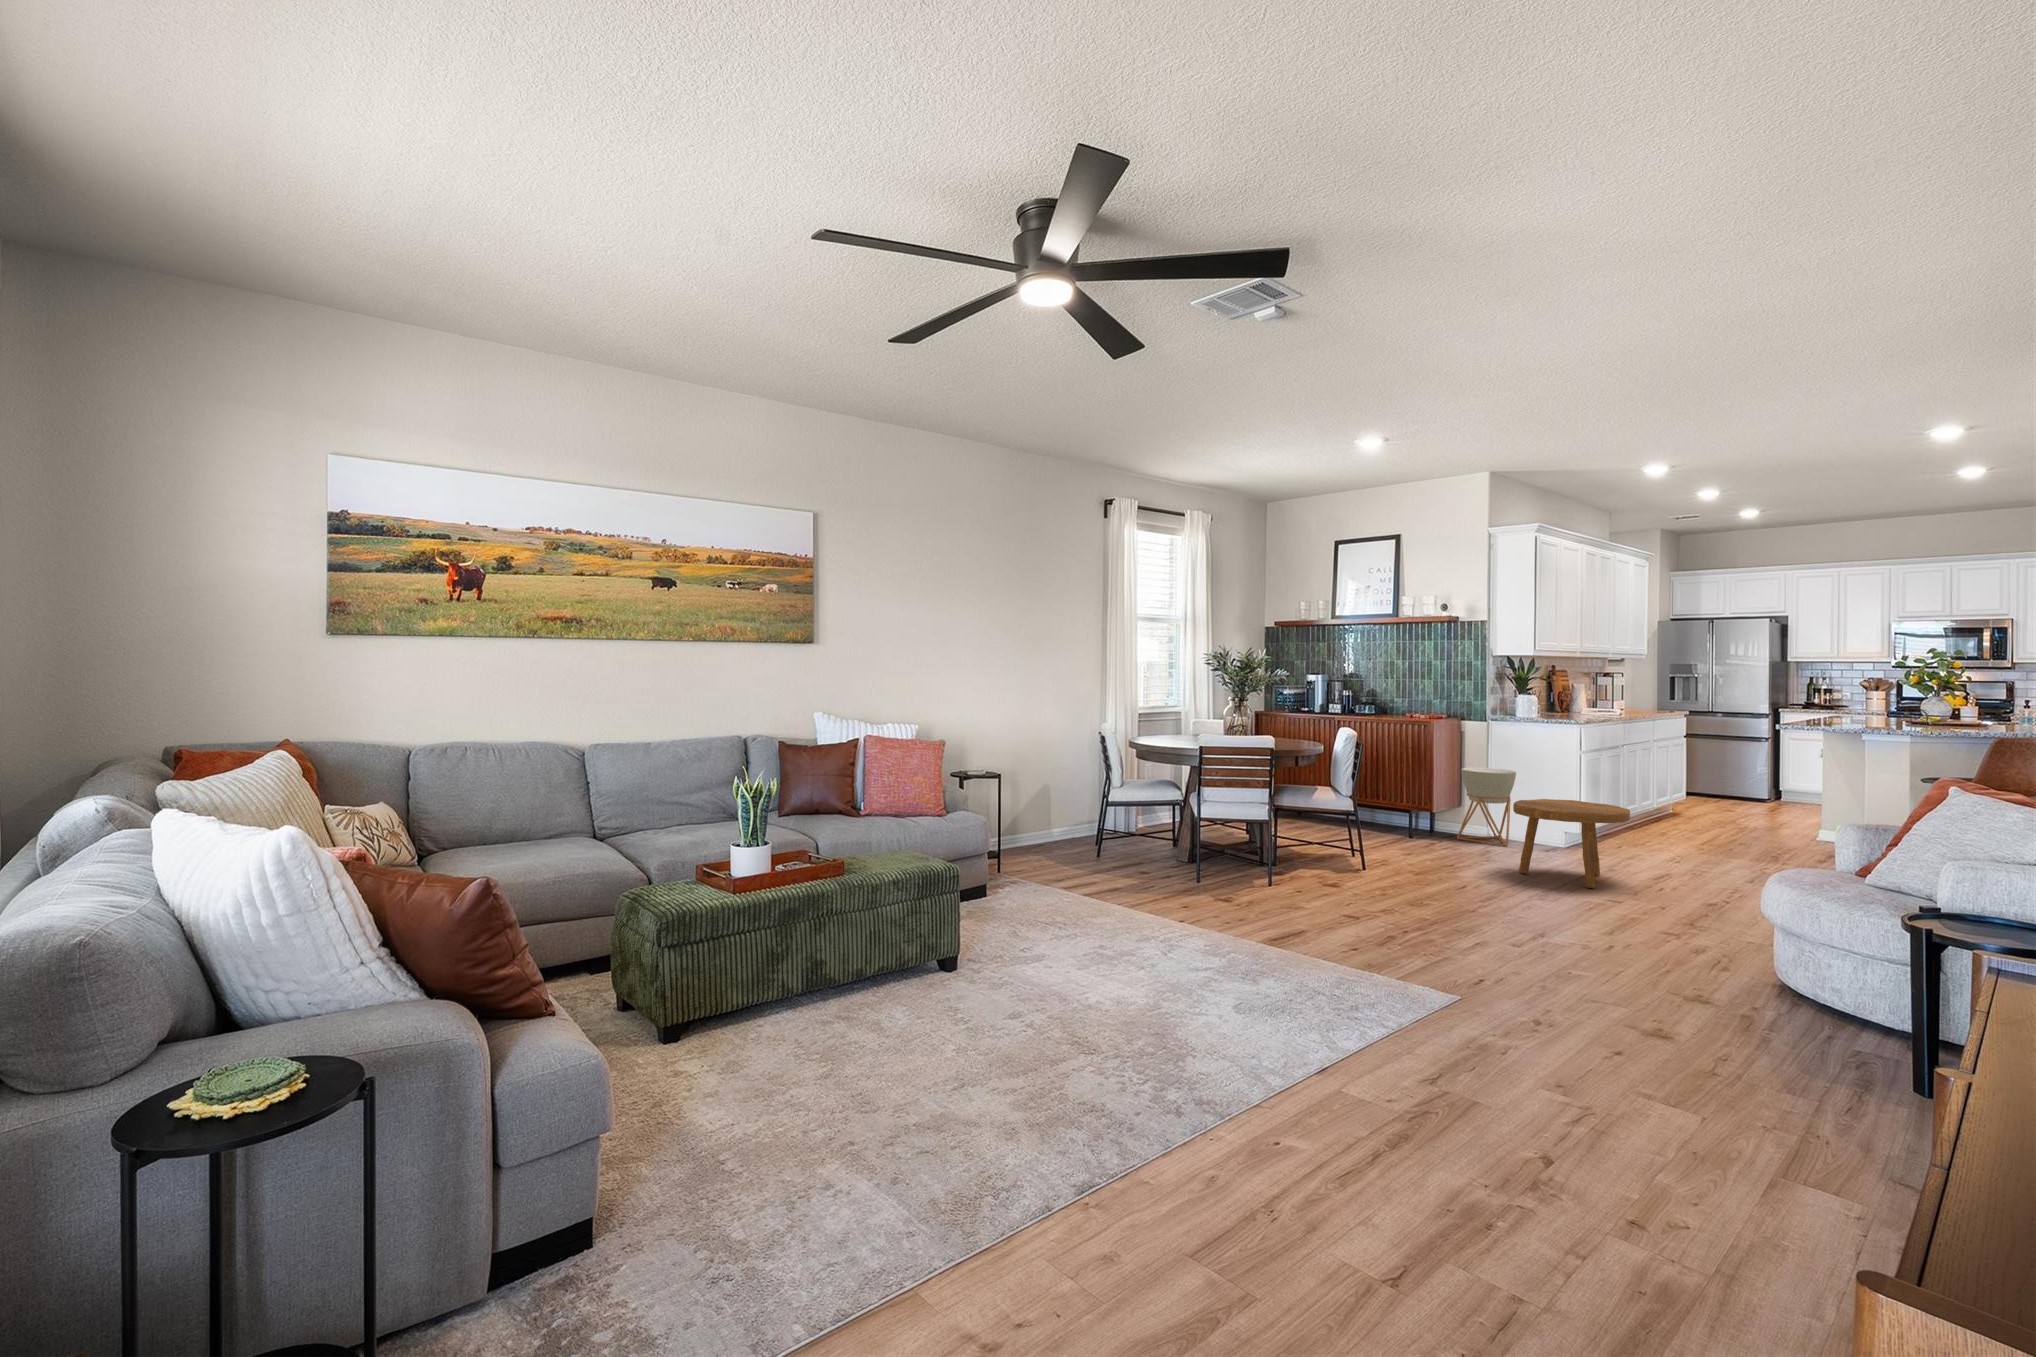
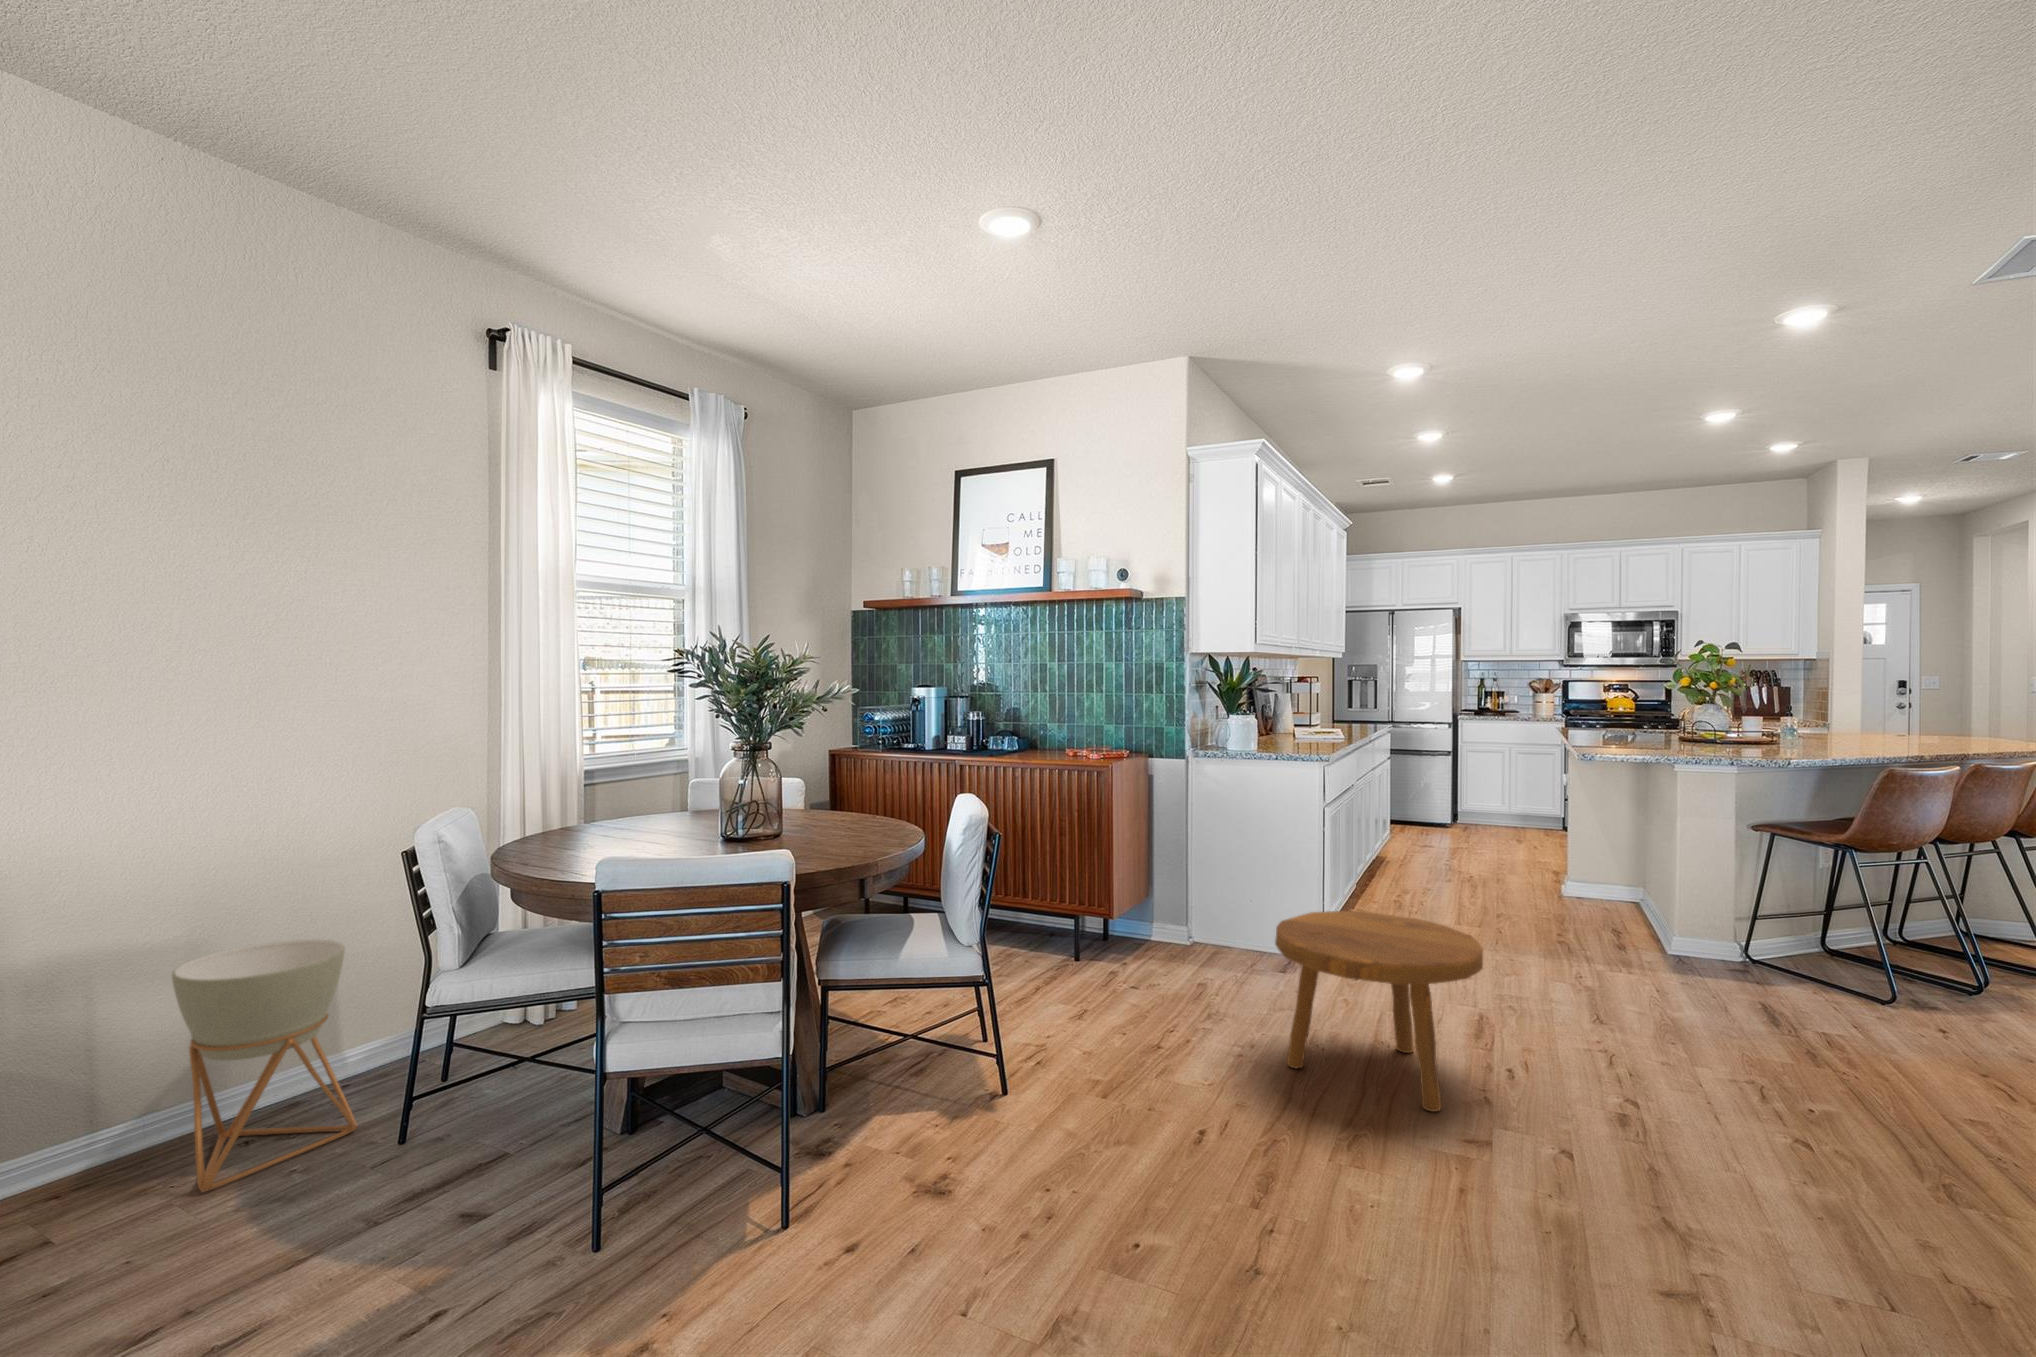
planter: present [1457,768,1516,846] -> present [172,940,357,1192]

